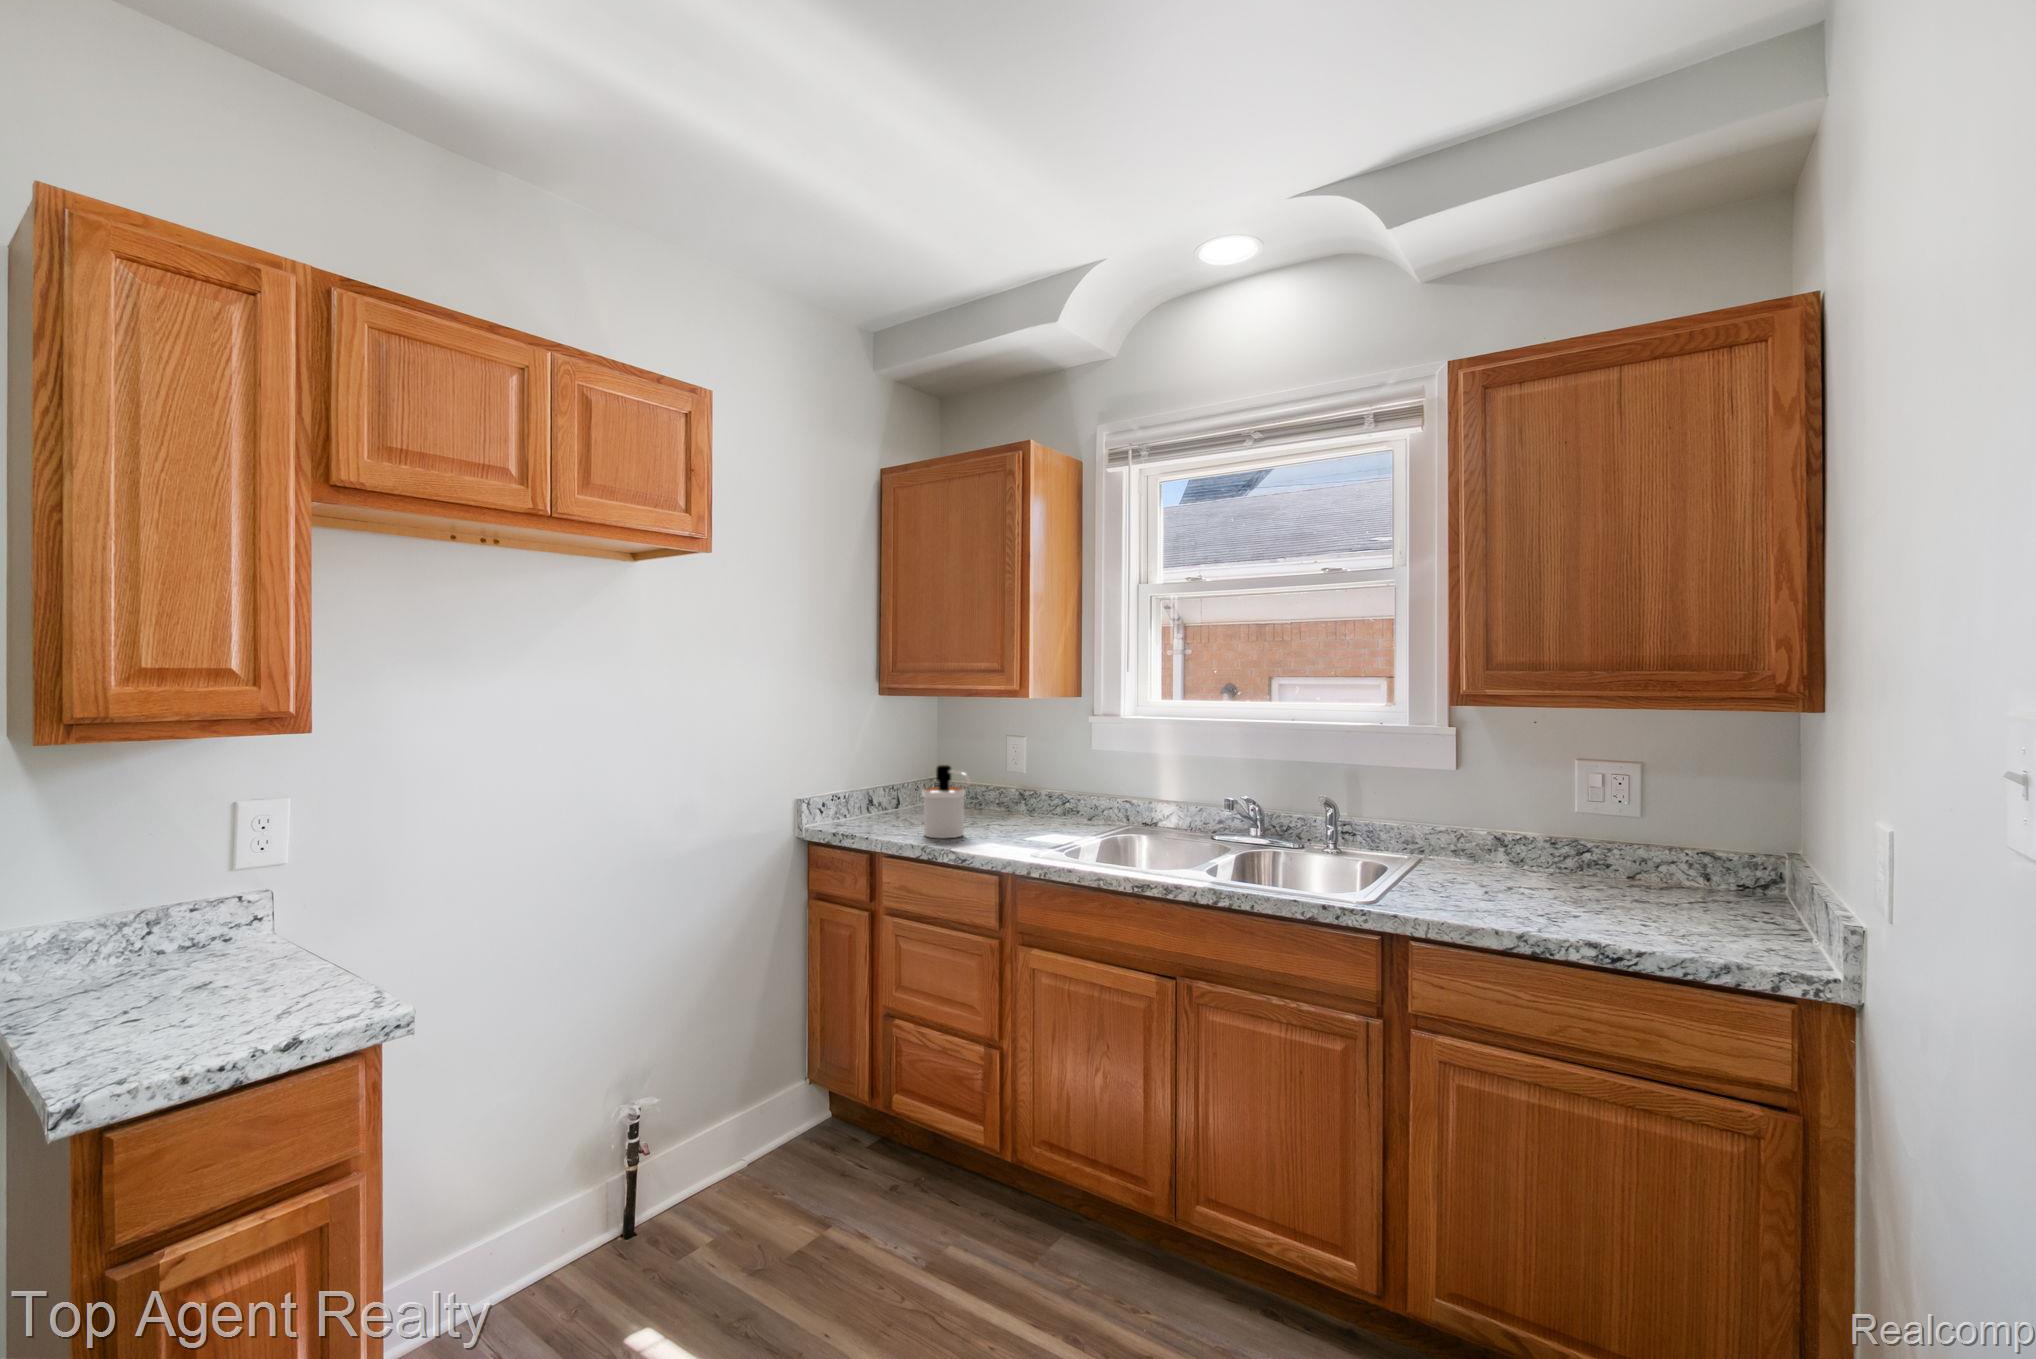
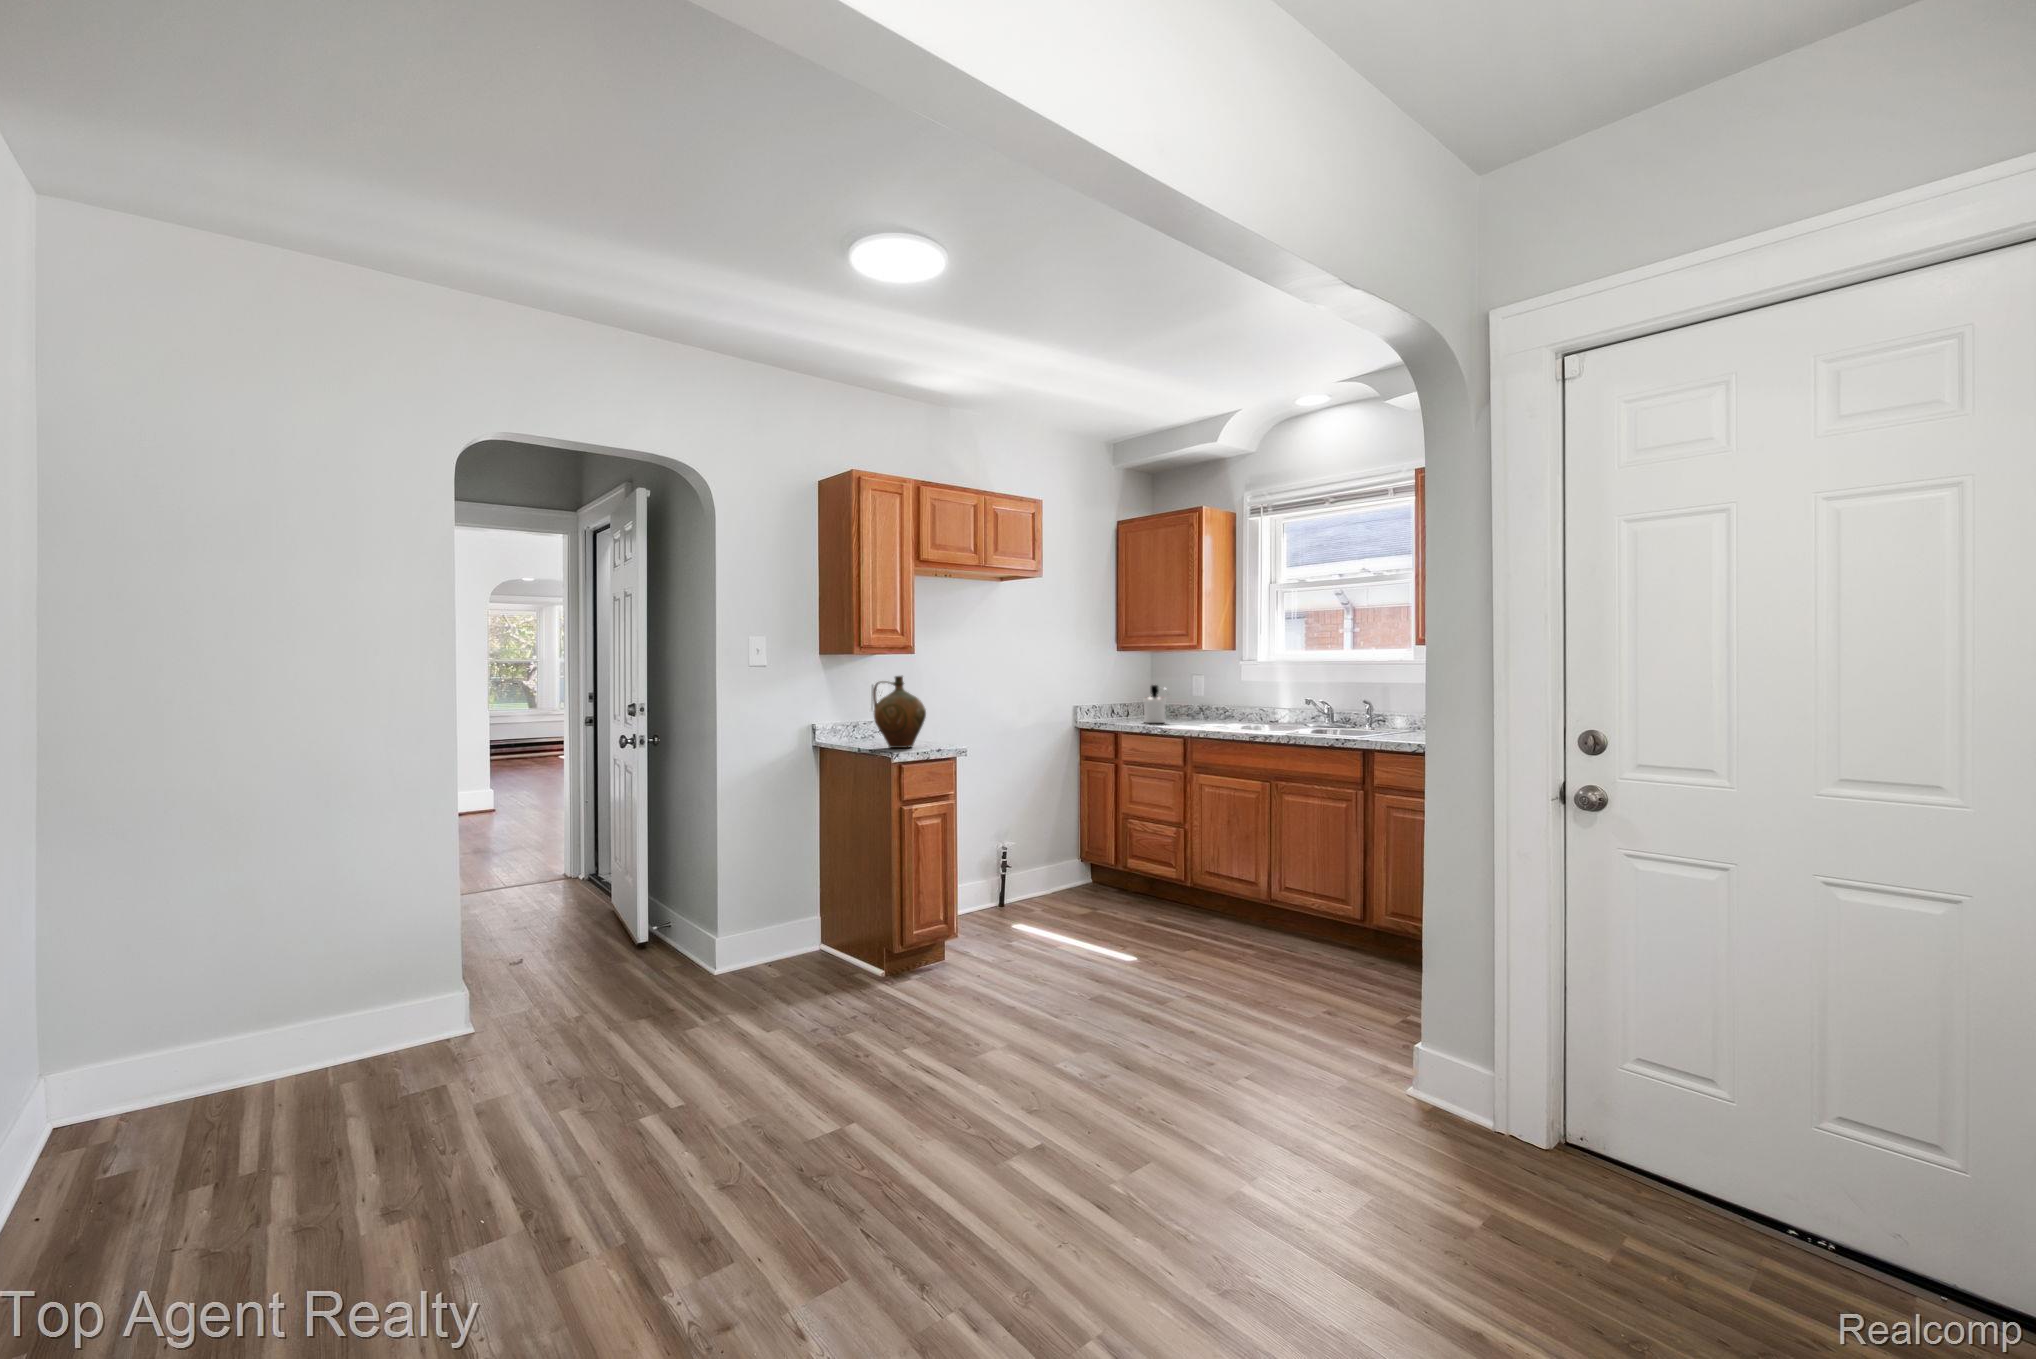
ceramic jug: none [94,808,296,1029] -> present [873,676,926,748]

